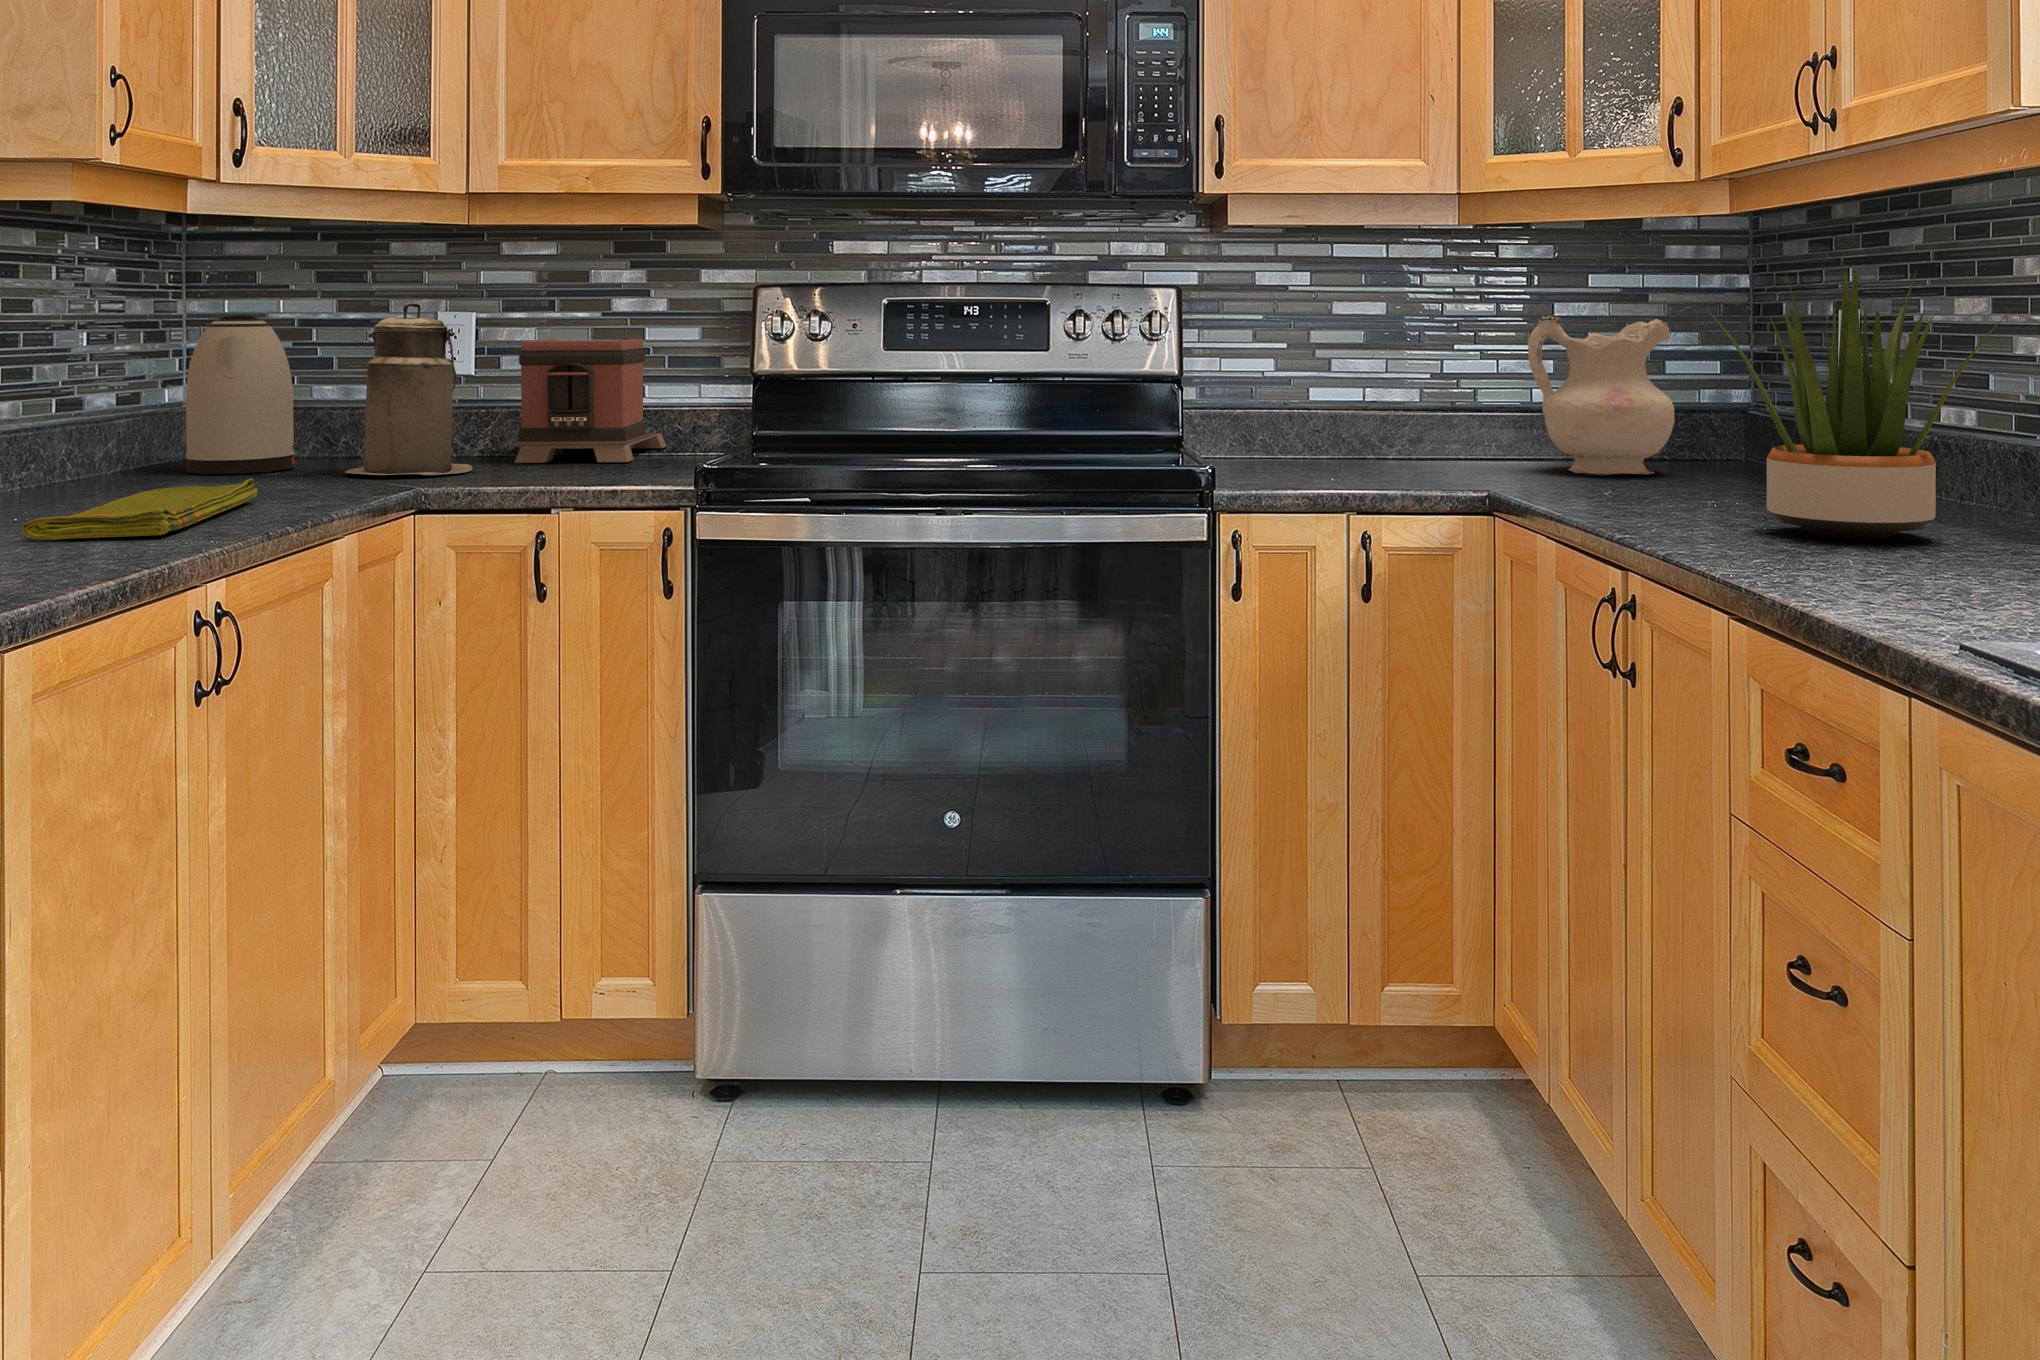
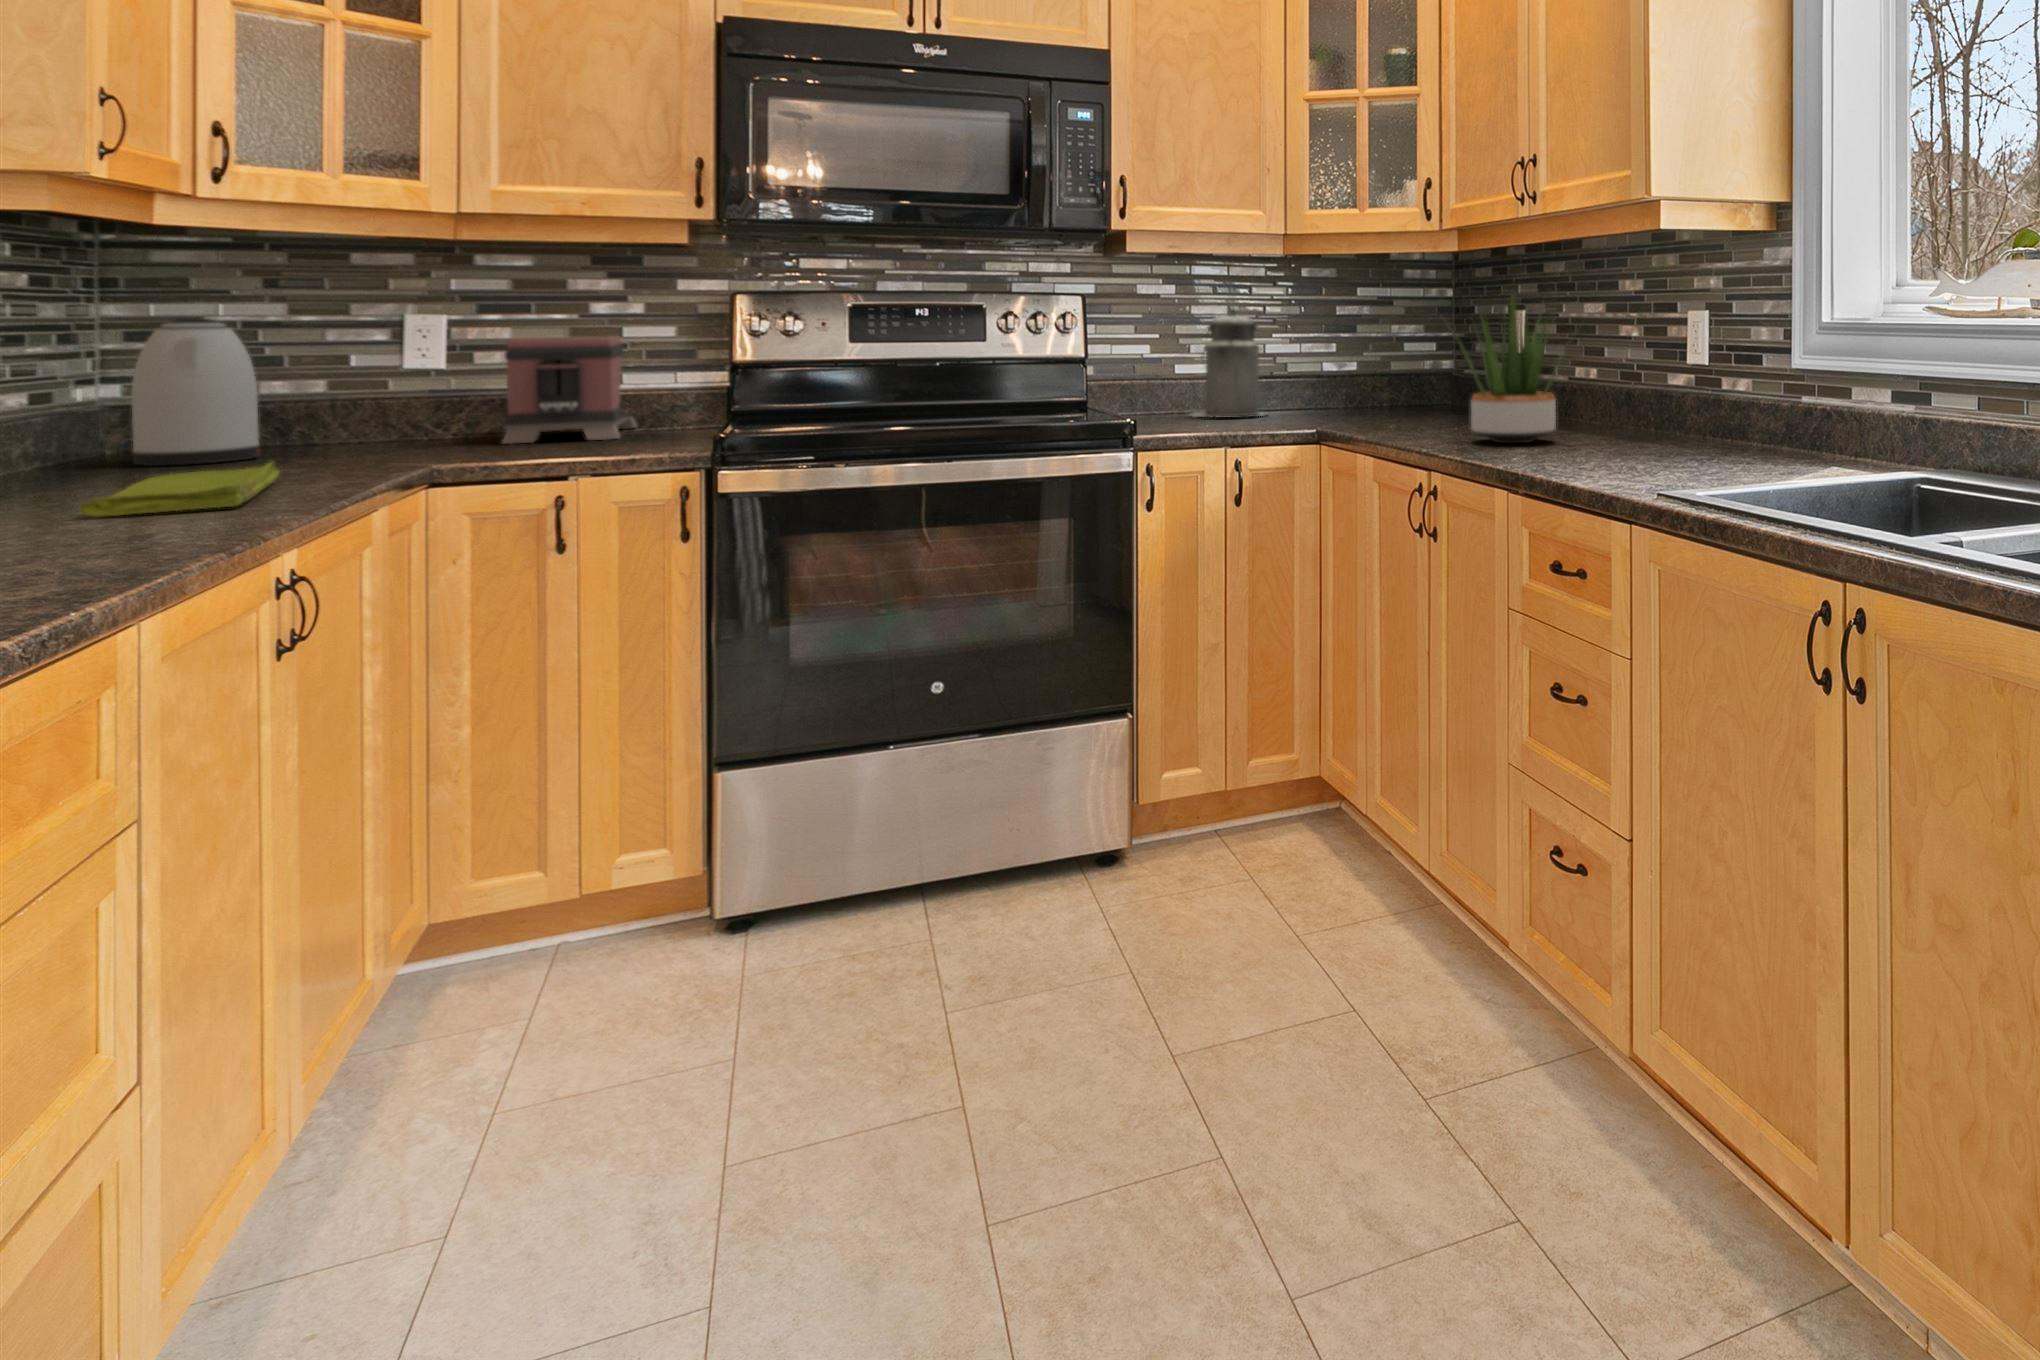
canister: present [345,303,472,475] -> present [1191,308,1264,417]
ceramic pitcher: present [1528,316,1674,475] -> none [1334,316,1422,418]

